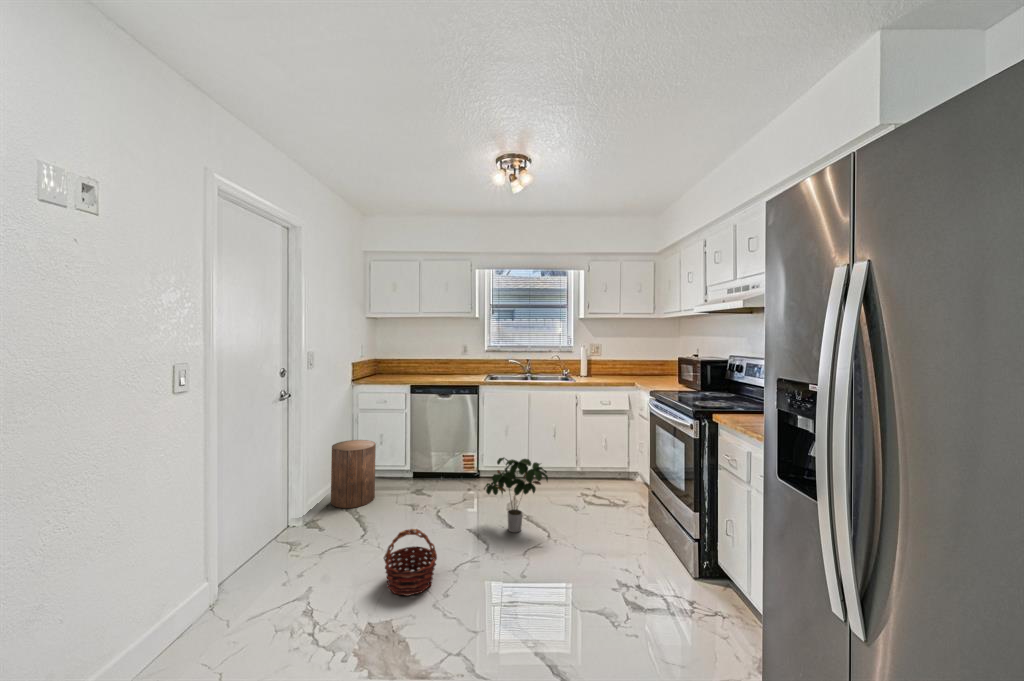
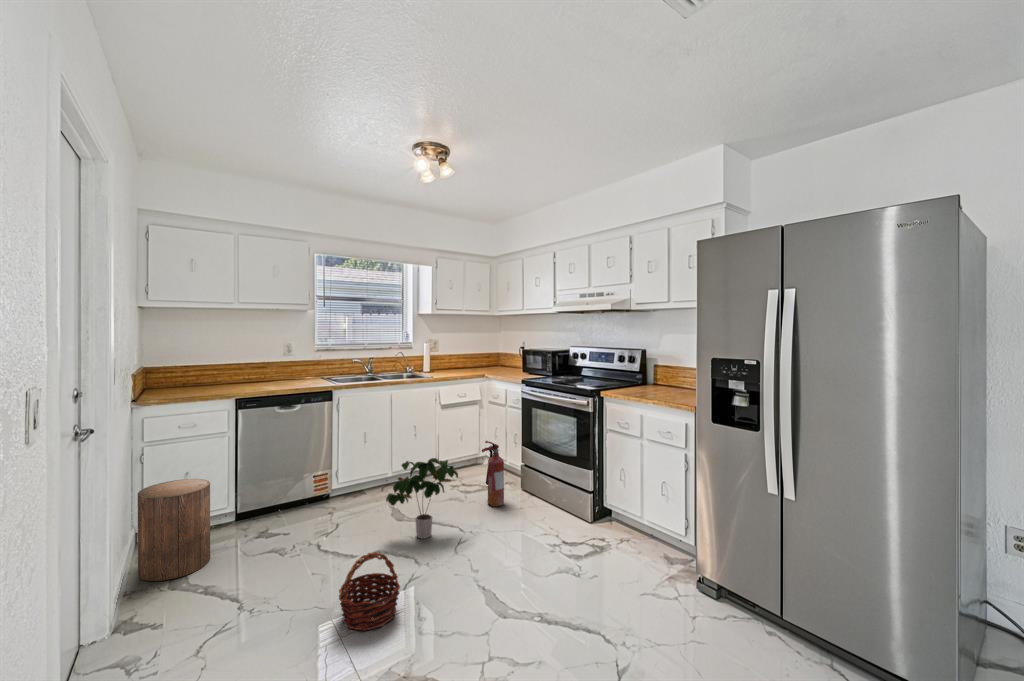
fire extinguisher: none [591,452,616,523] -> present [481,441,504,506]

